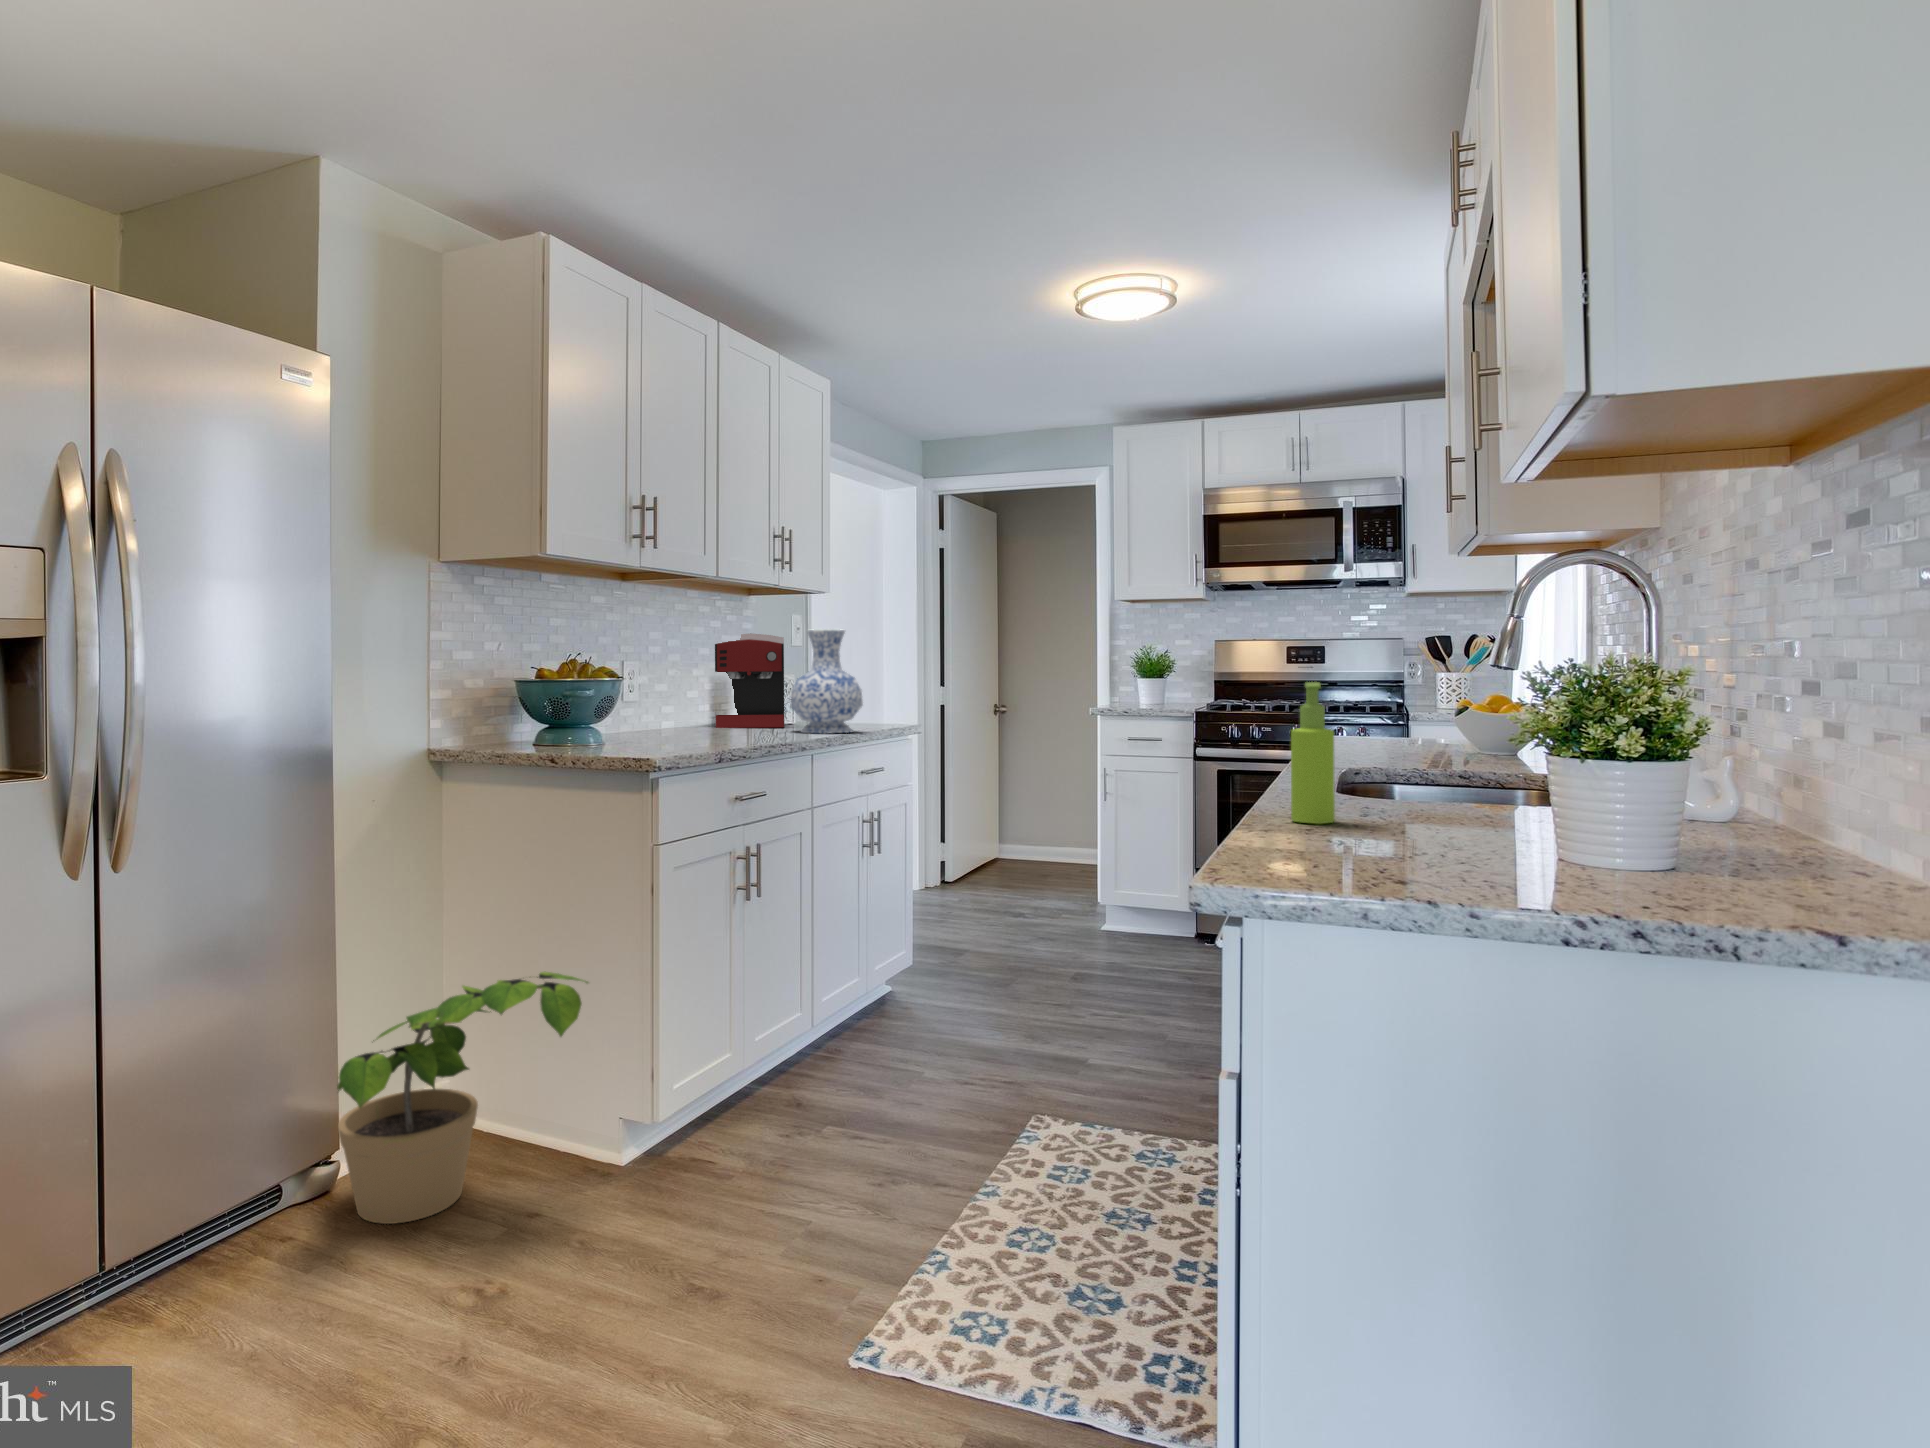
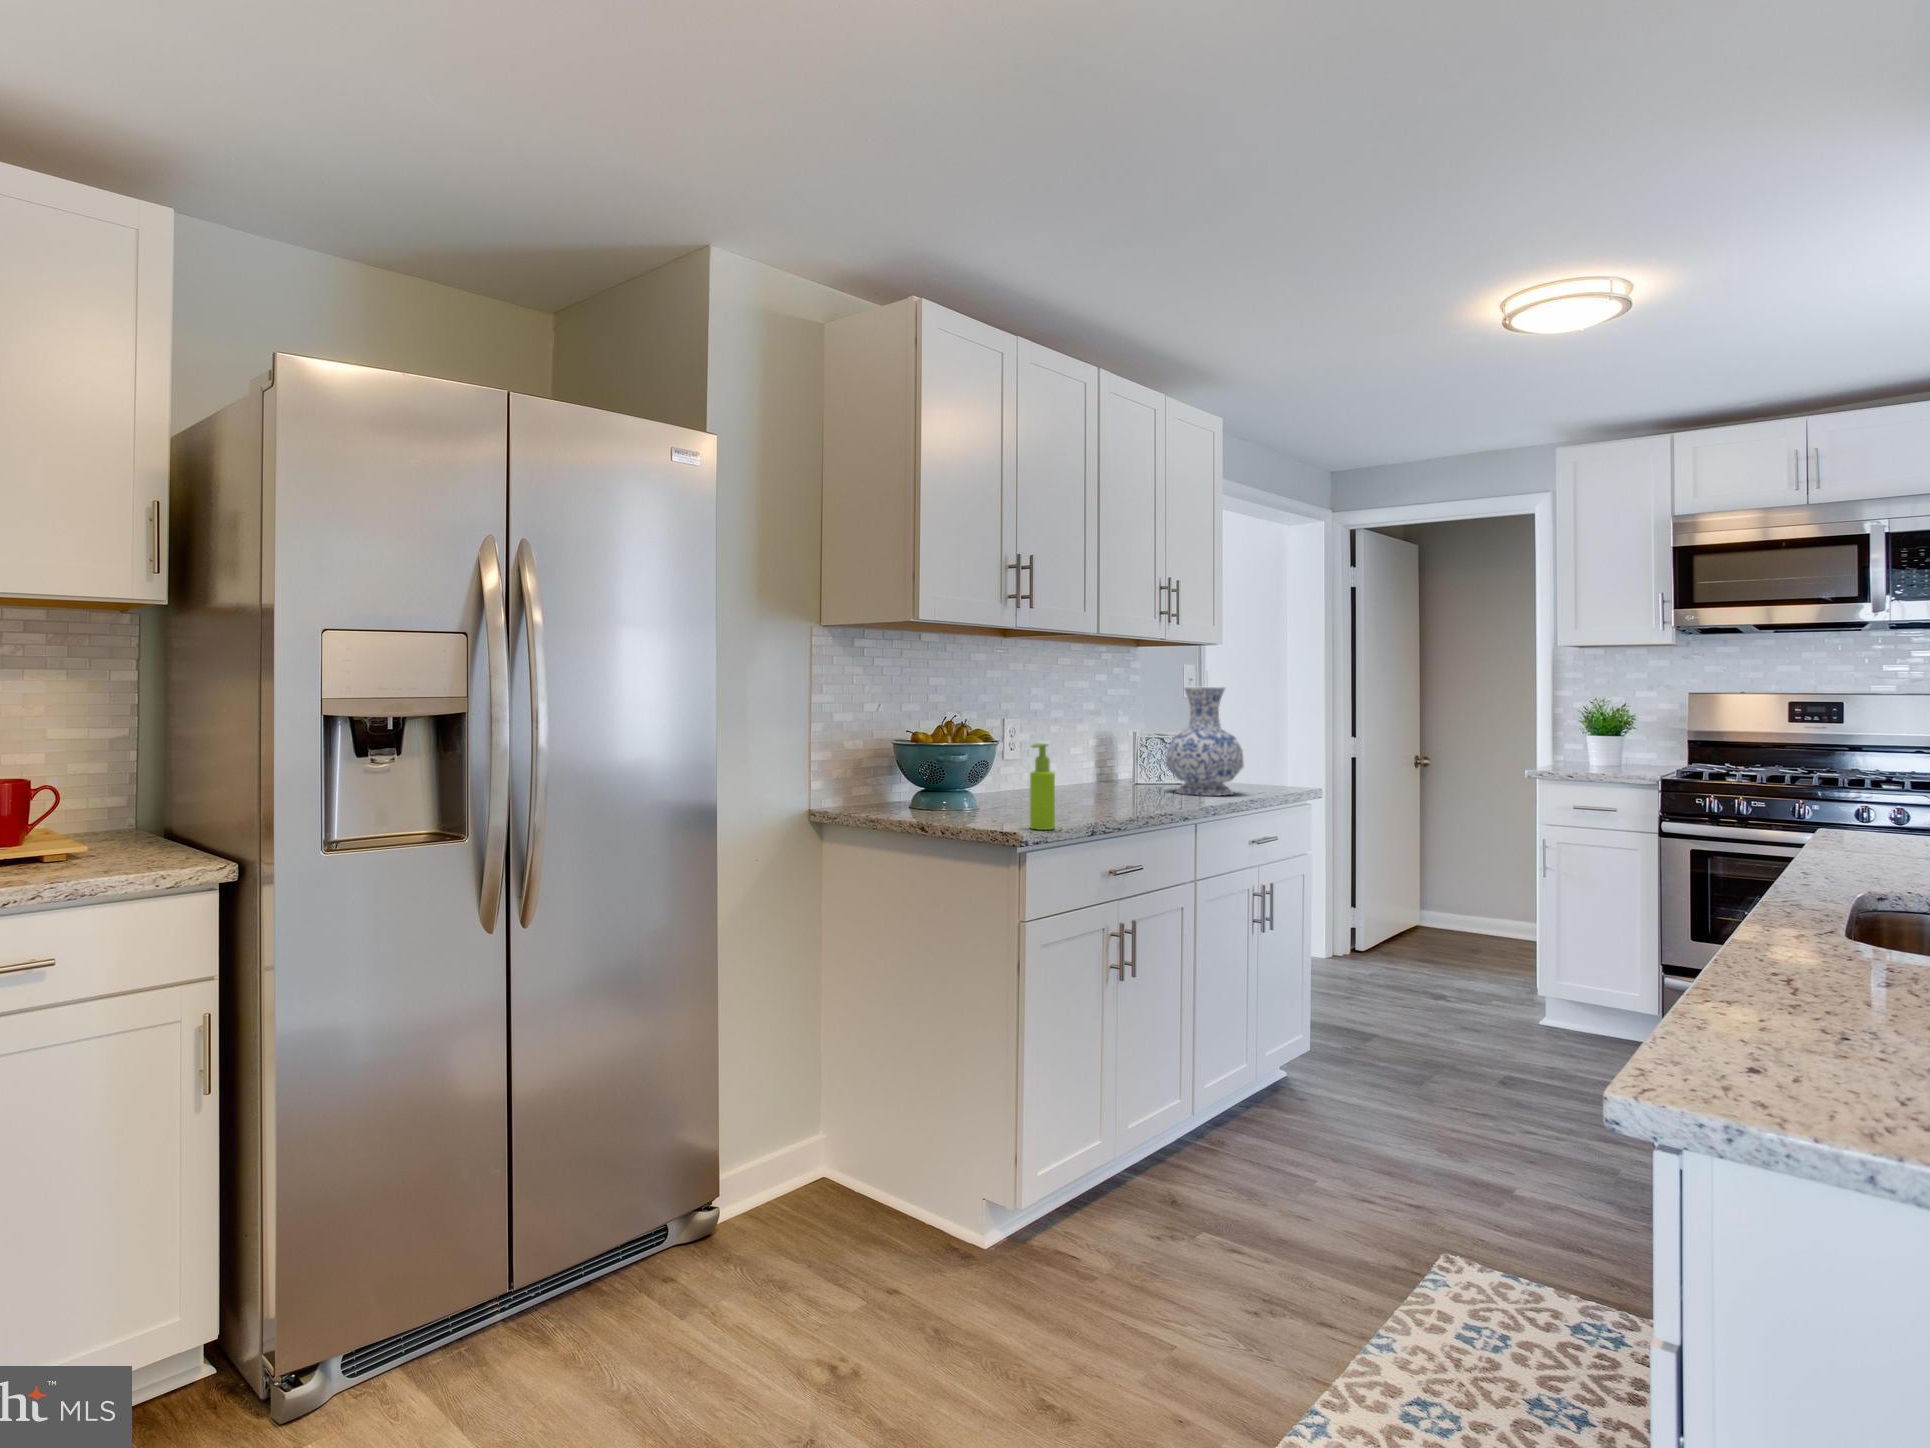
coffee maker: present [715,633,785,728] -> none [1090,686,1161,784]
soap dispenser: present [1291,682,1335,824] -> present [1030,743,1055,830]
potted plant: present [337,972,588,1224] -> none [735,1036,957,1257]

